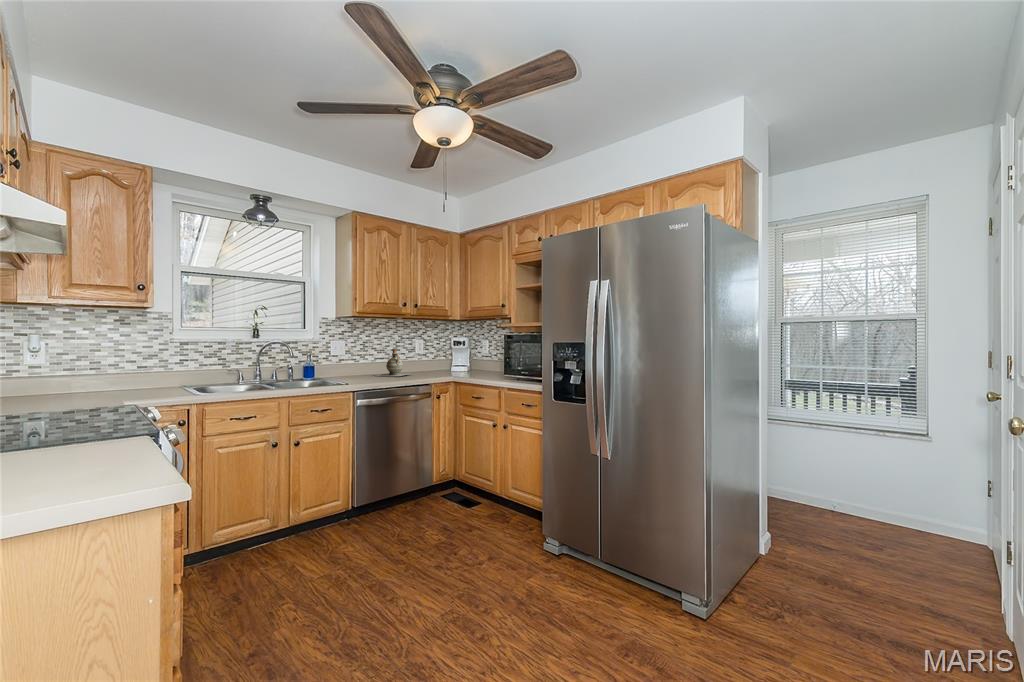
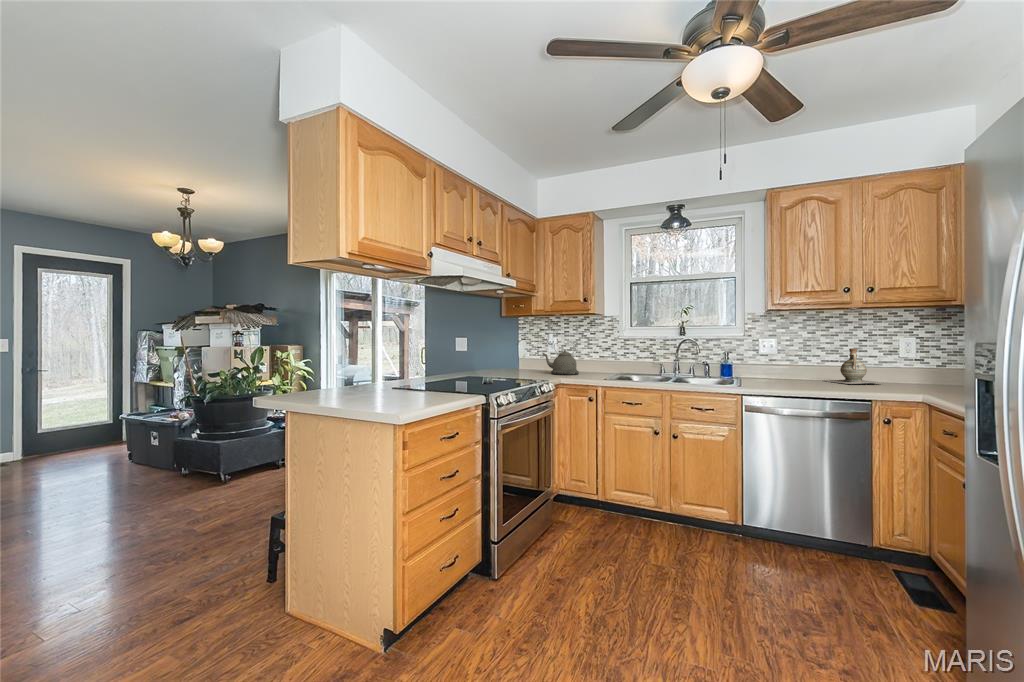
kettle: none [51,348,122,398] -> present [543,348,579,375]

